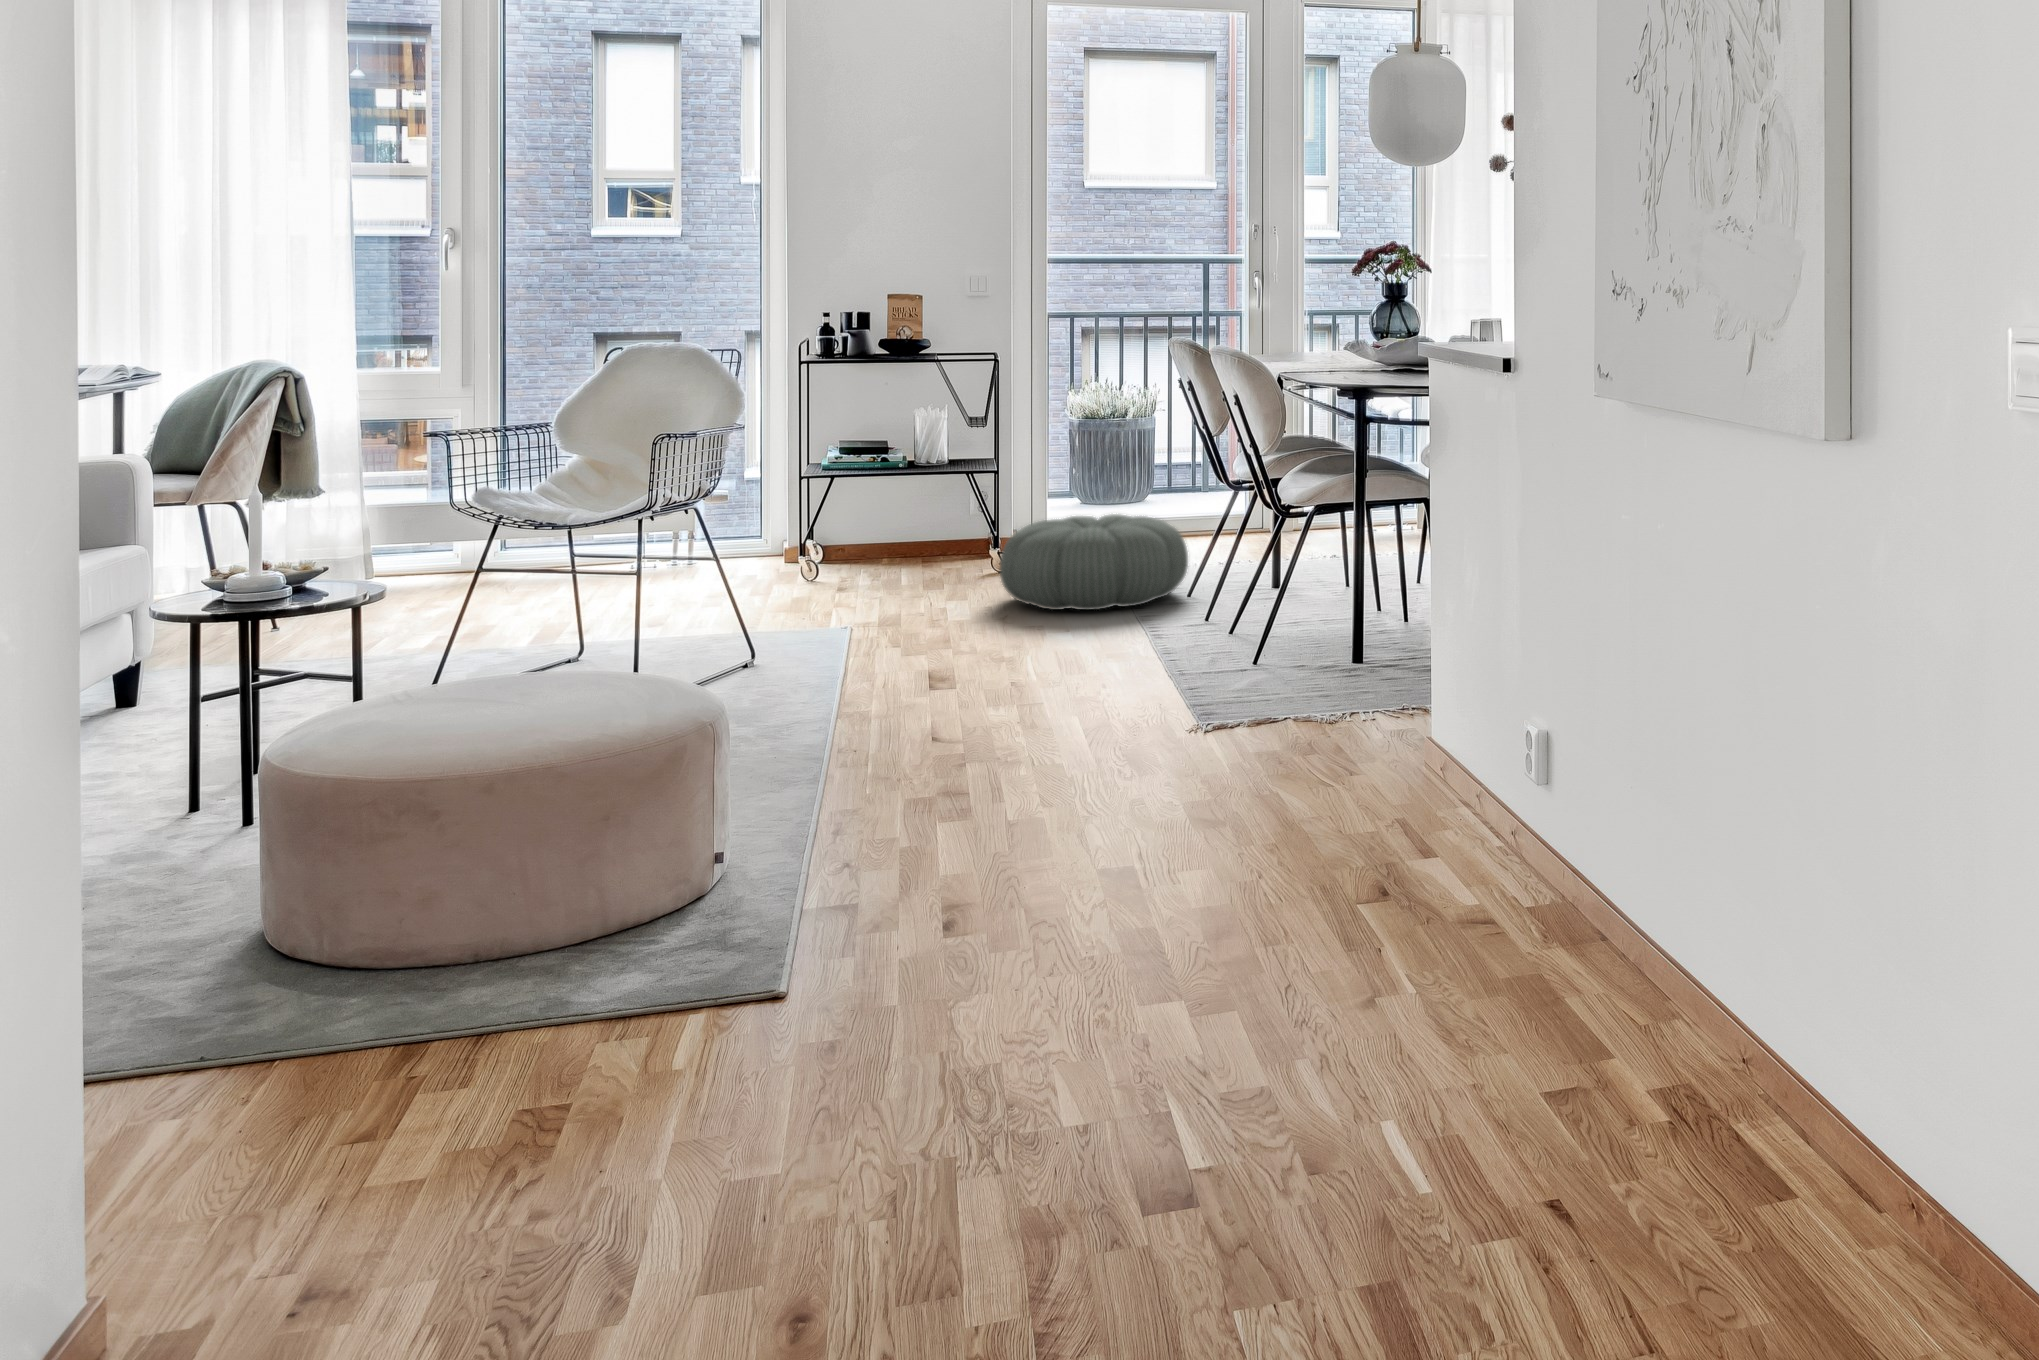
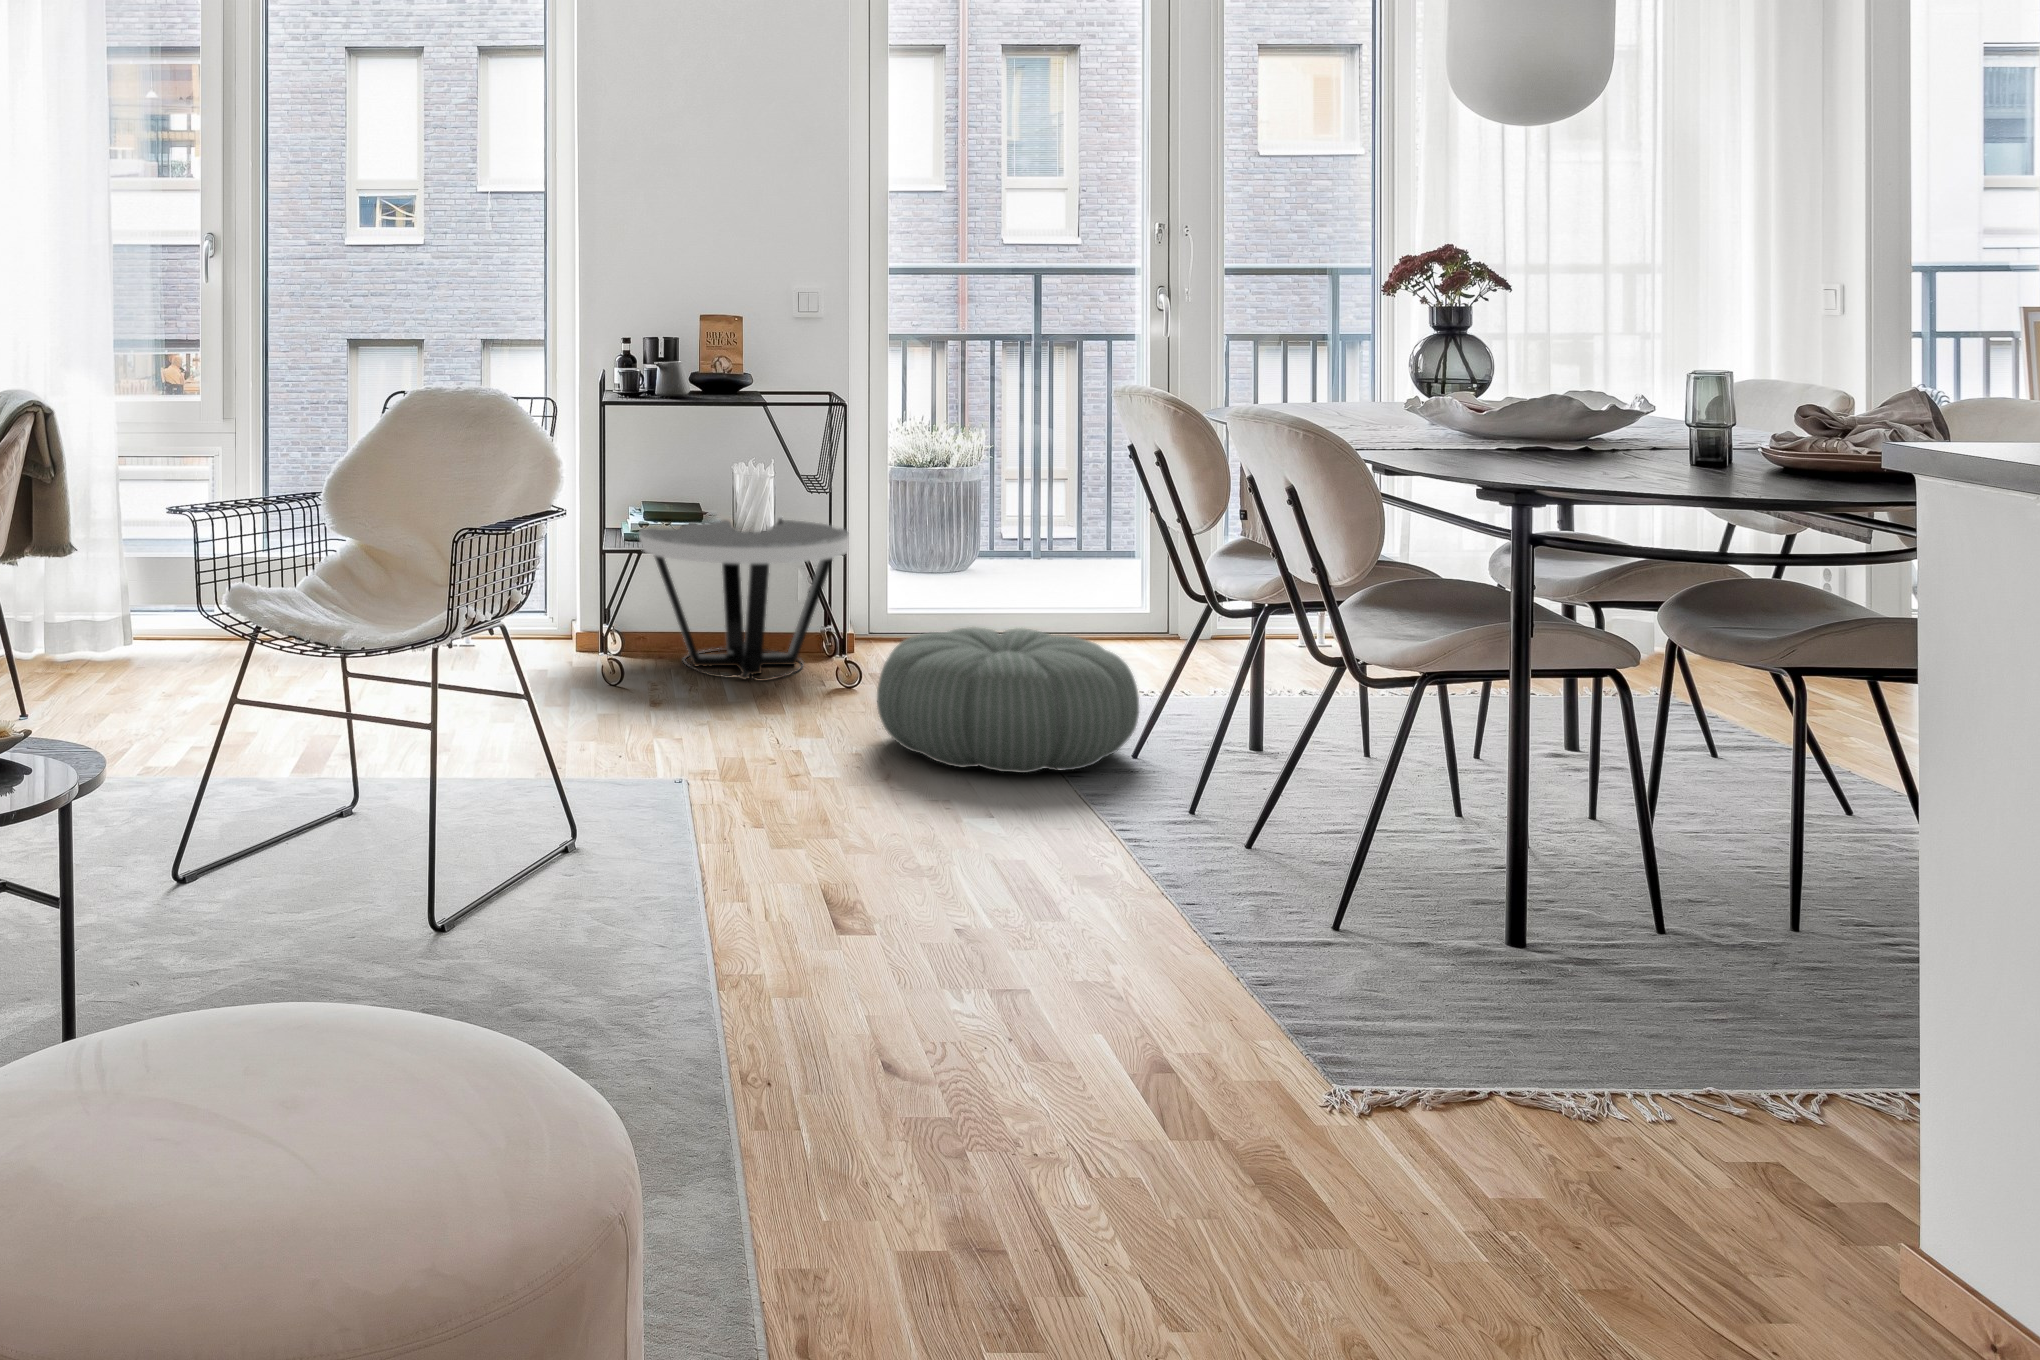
side table: none [833,449,1006,572] -> present [639,517,849,681]

